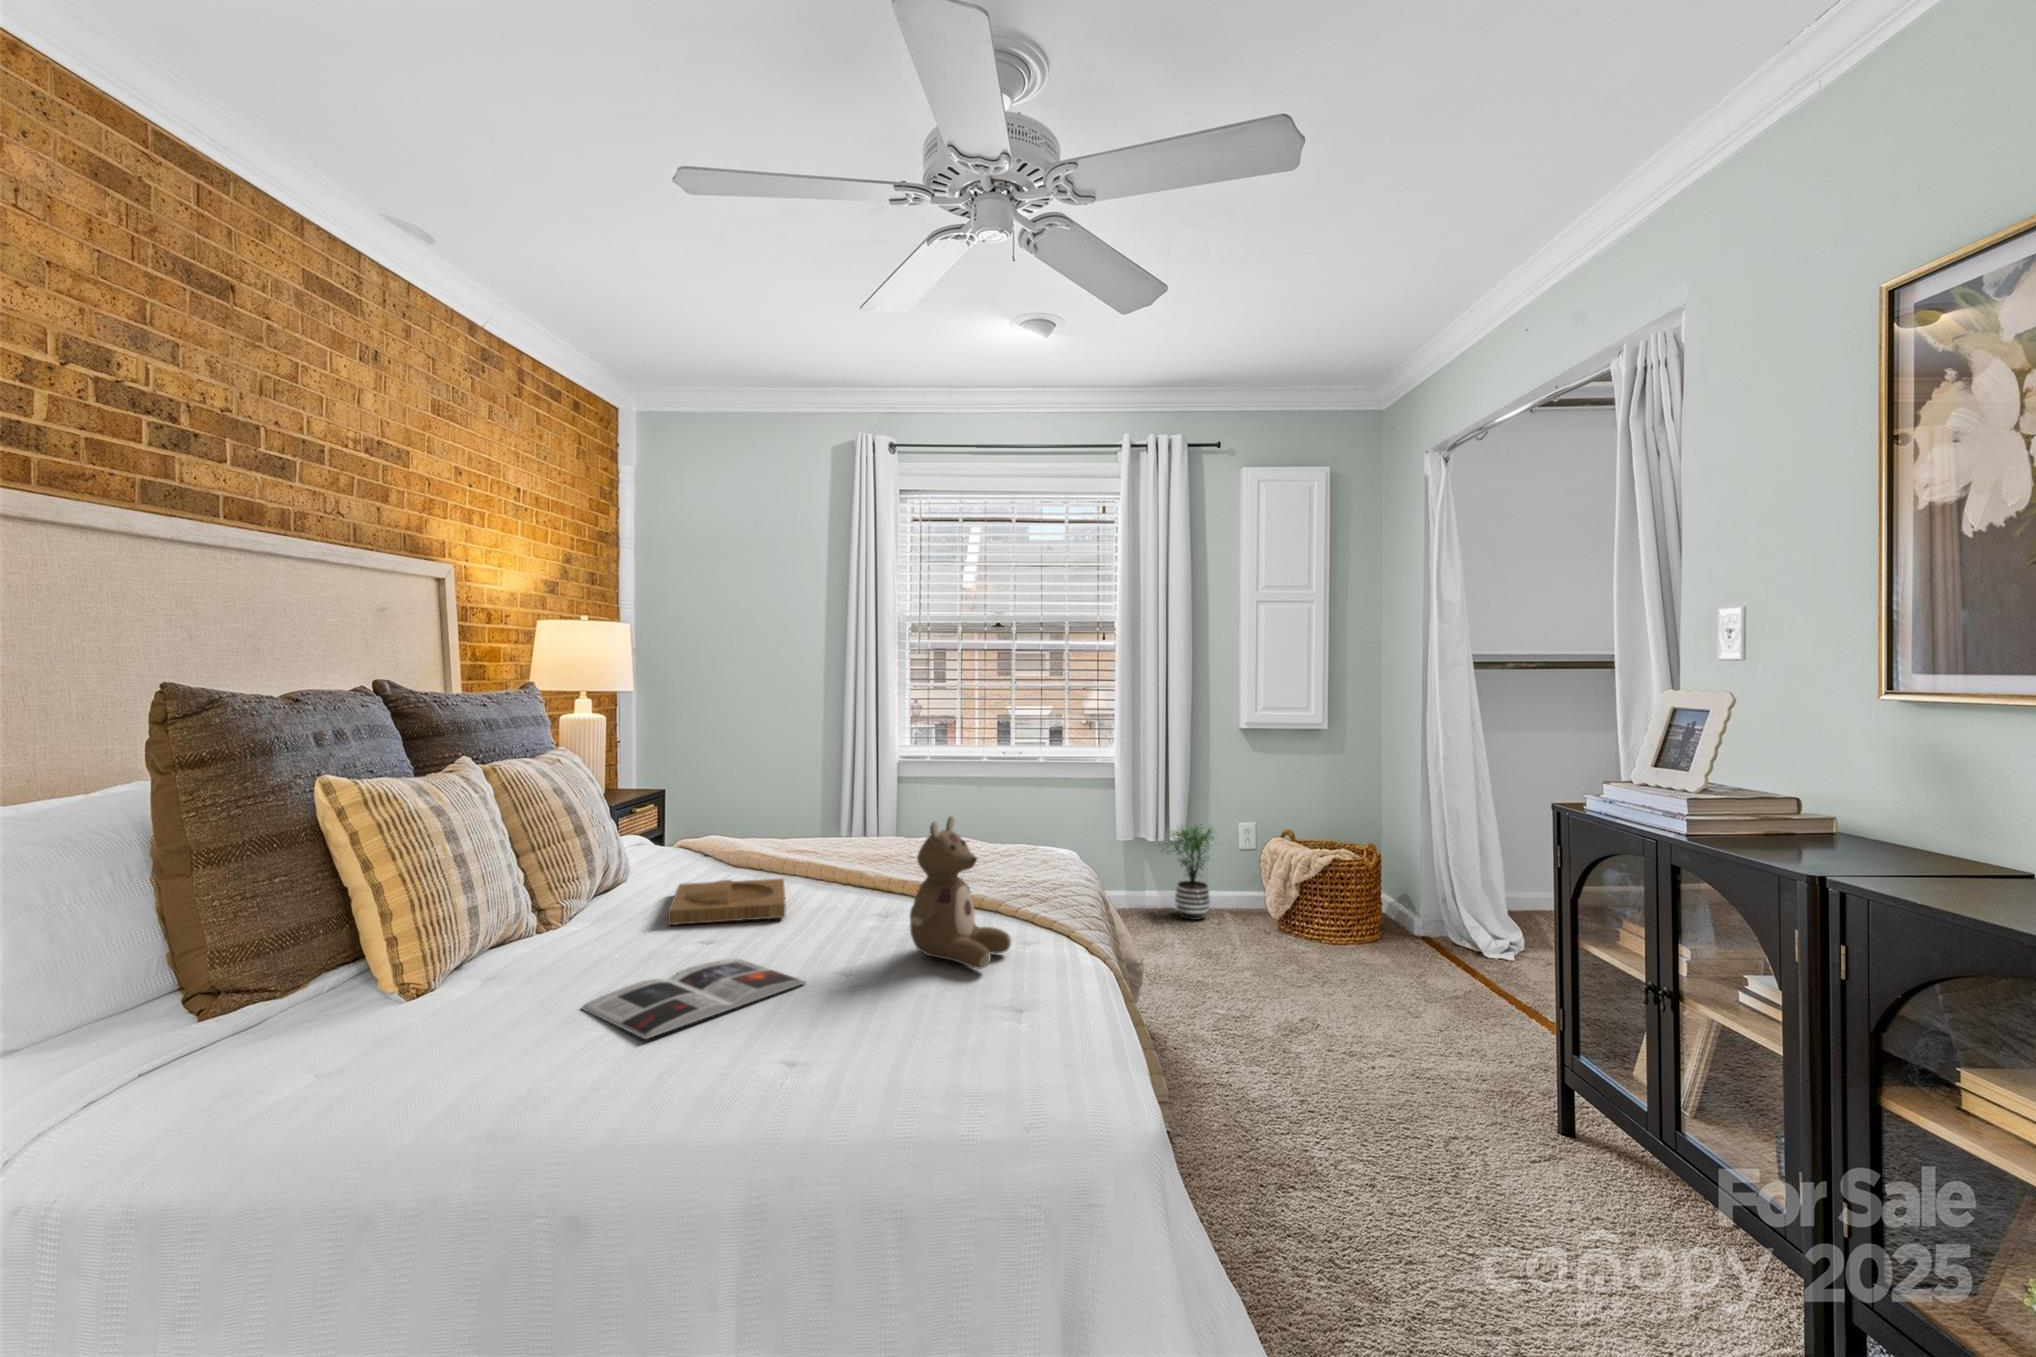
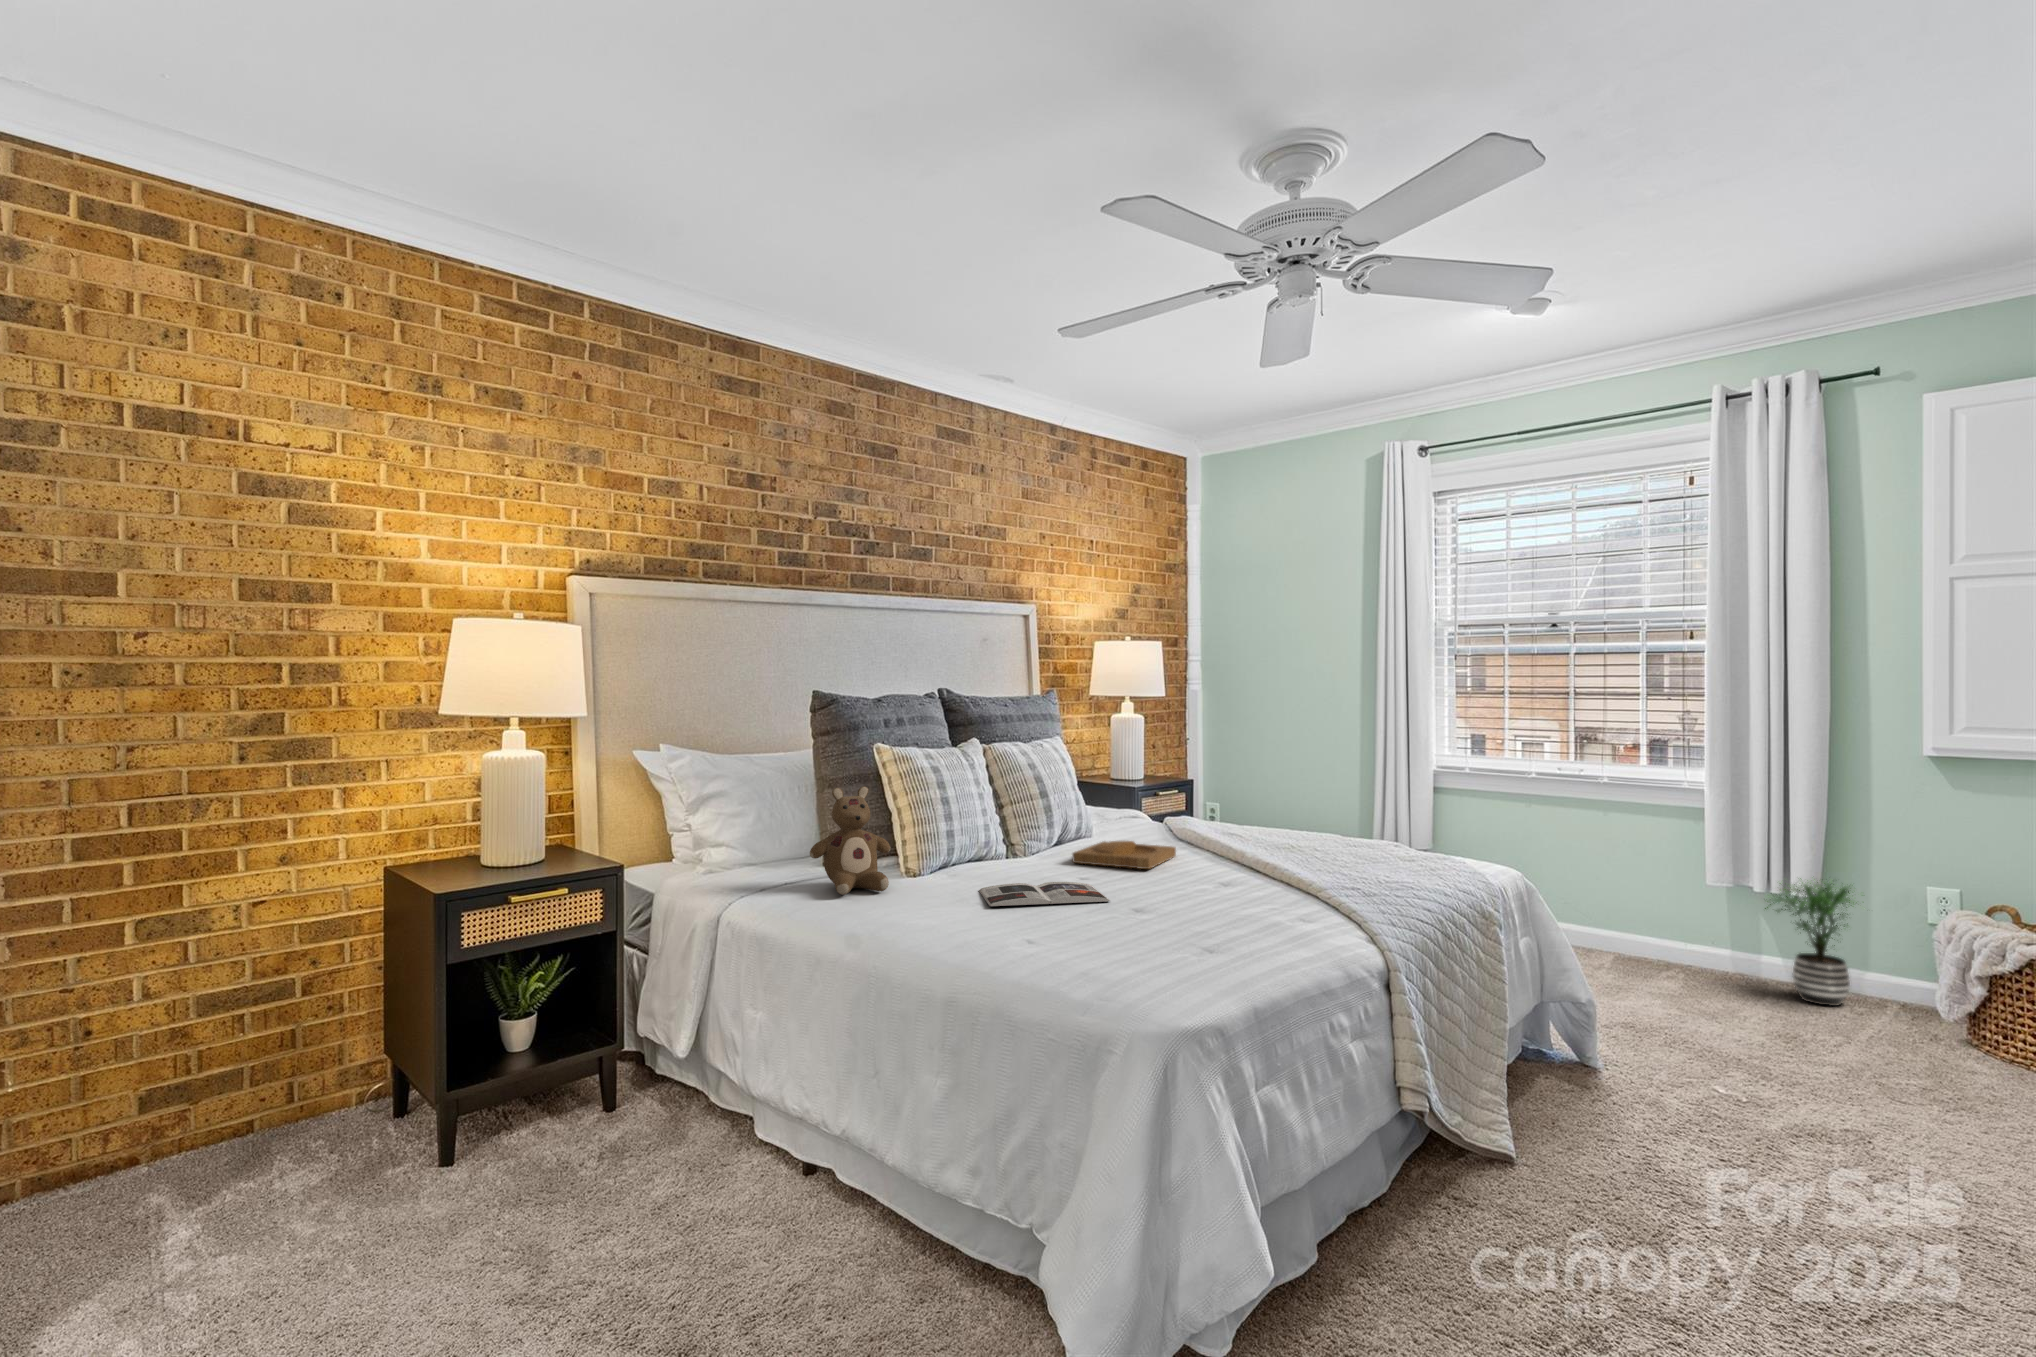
stuffed bear: present [910,816,1011,969] -> present [810,786,890,895]

